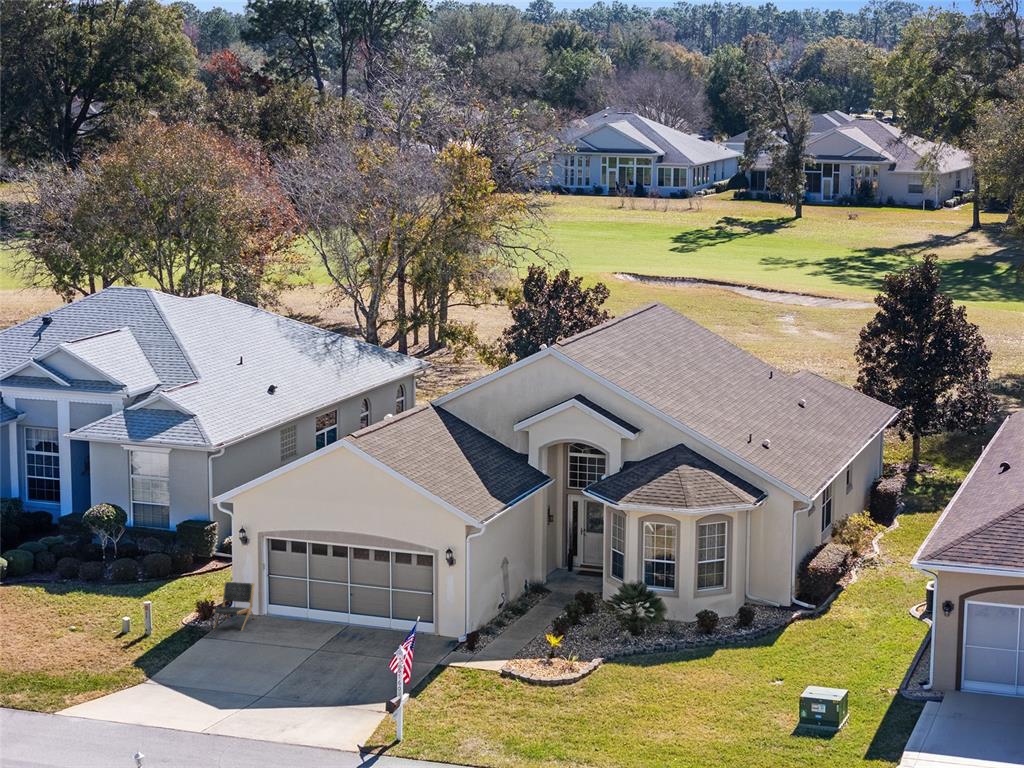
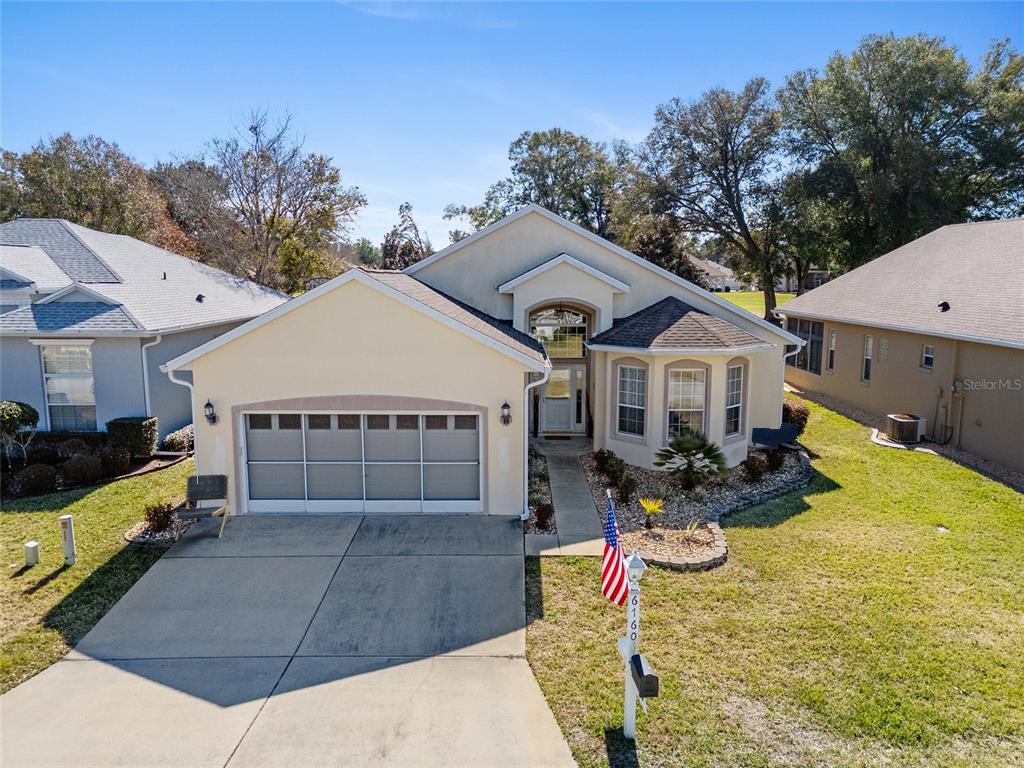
bench: none [765,584,822,618] -> present [751,422,798,453]

